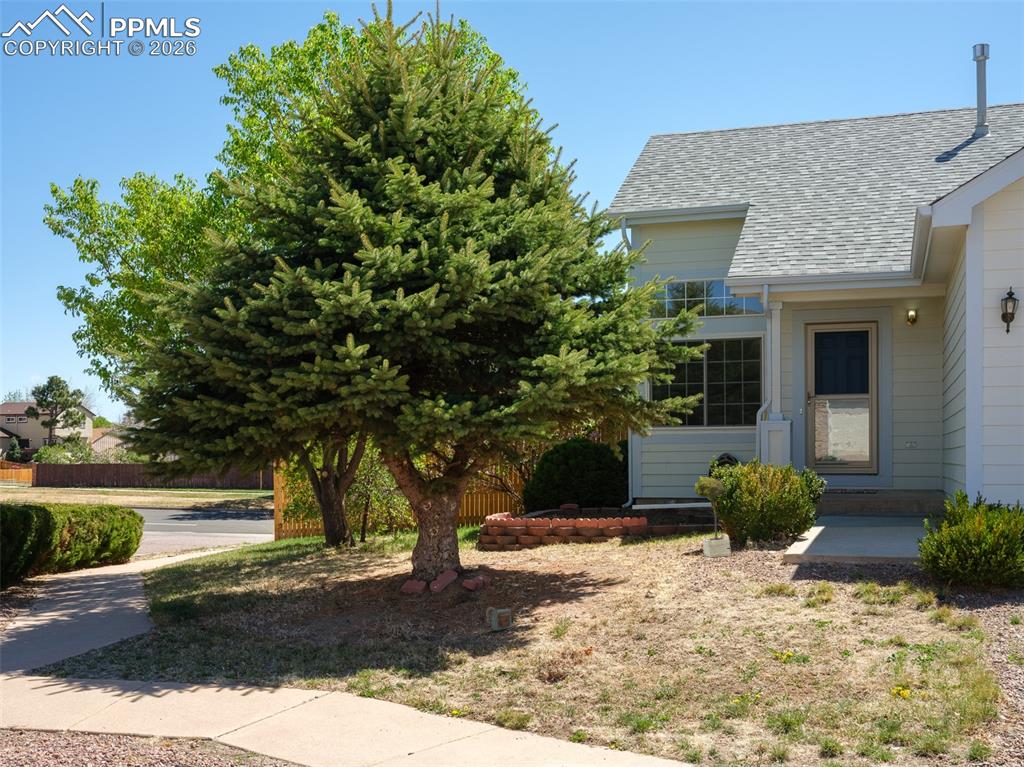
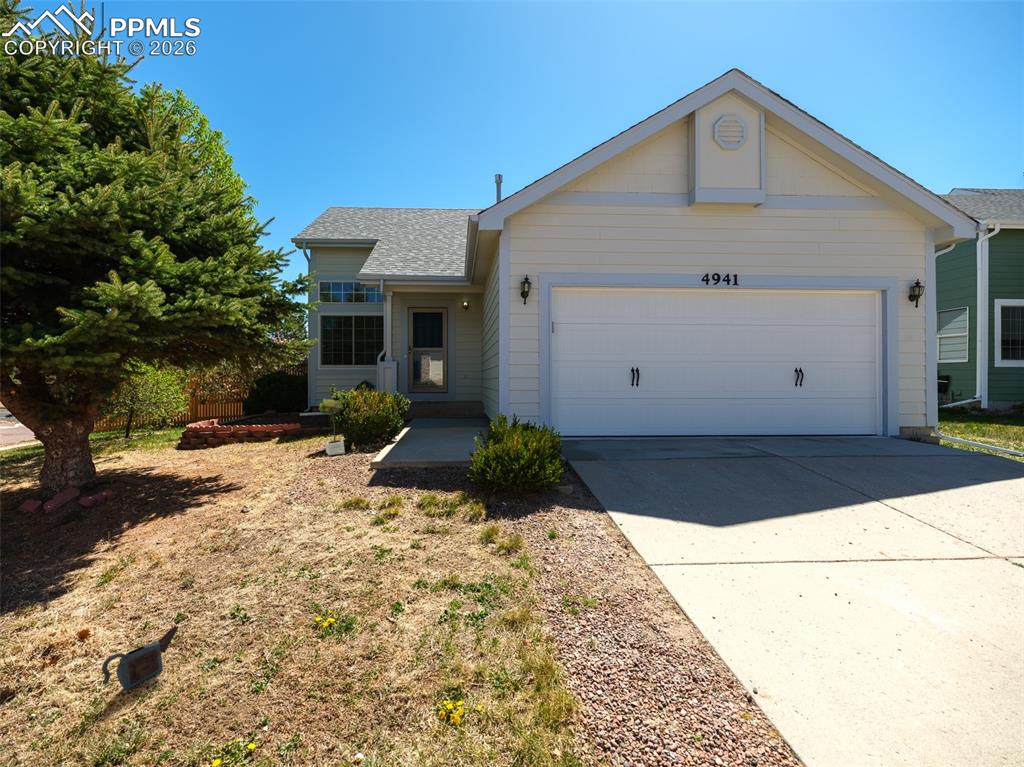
watering can: present [486,603,518,630] -> present [102,626,179,690]

